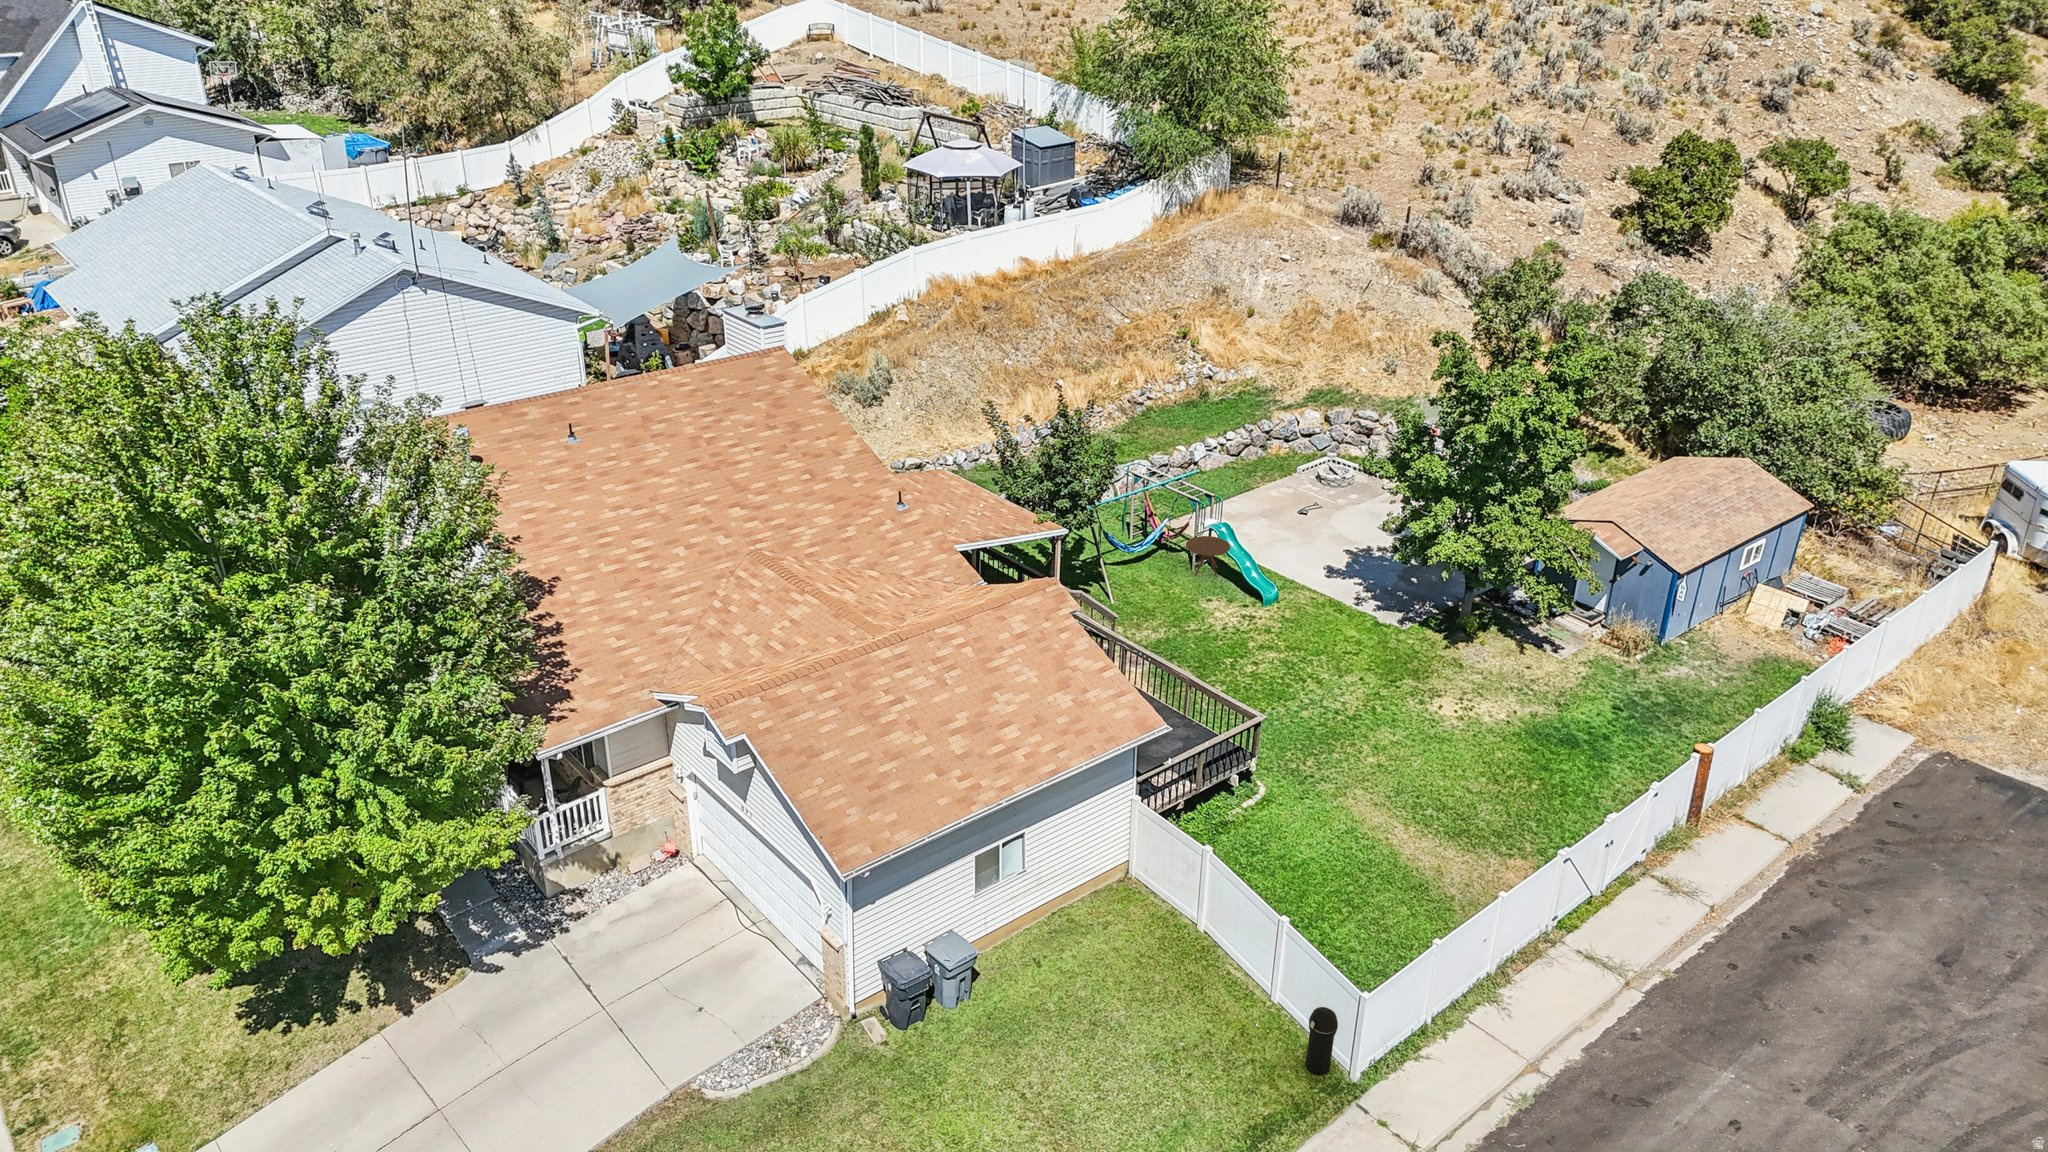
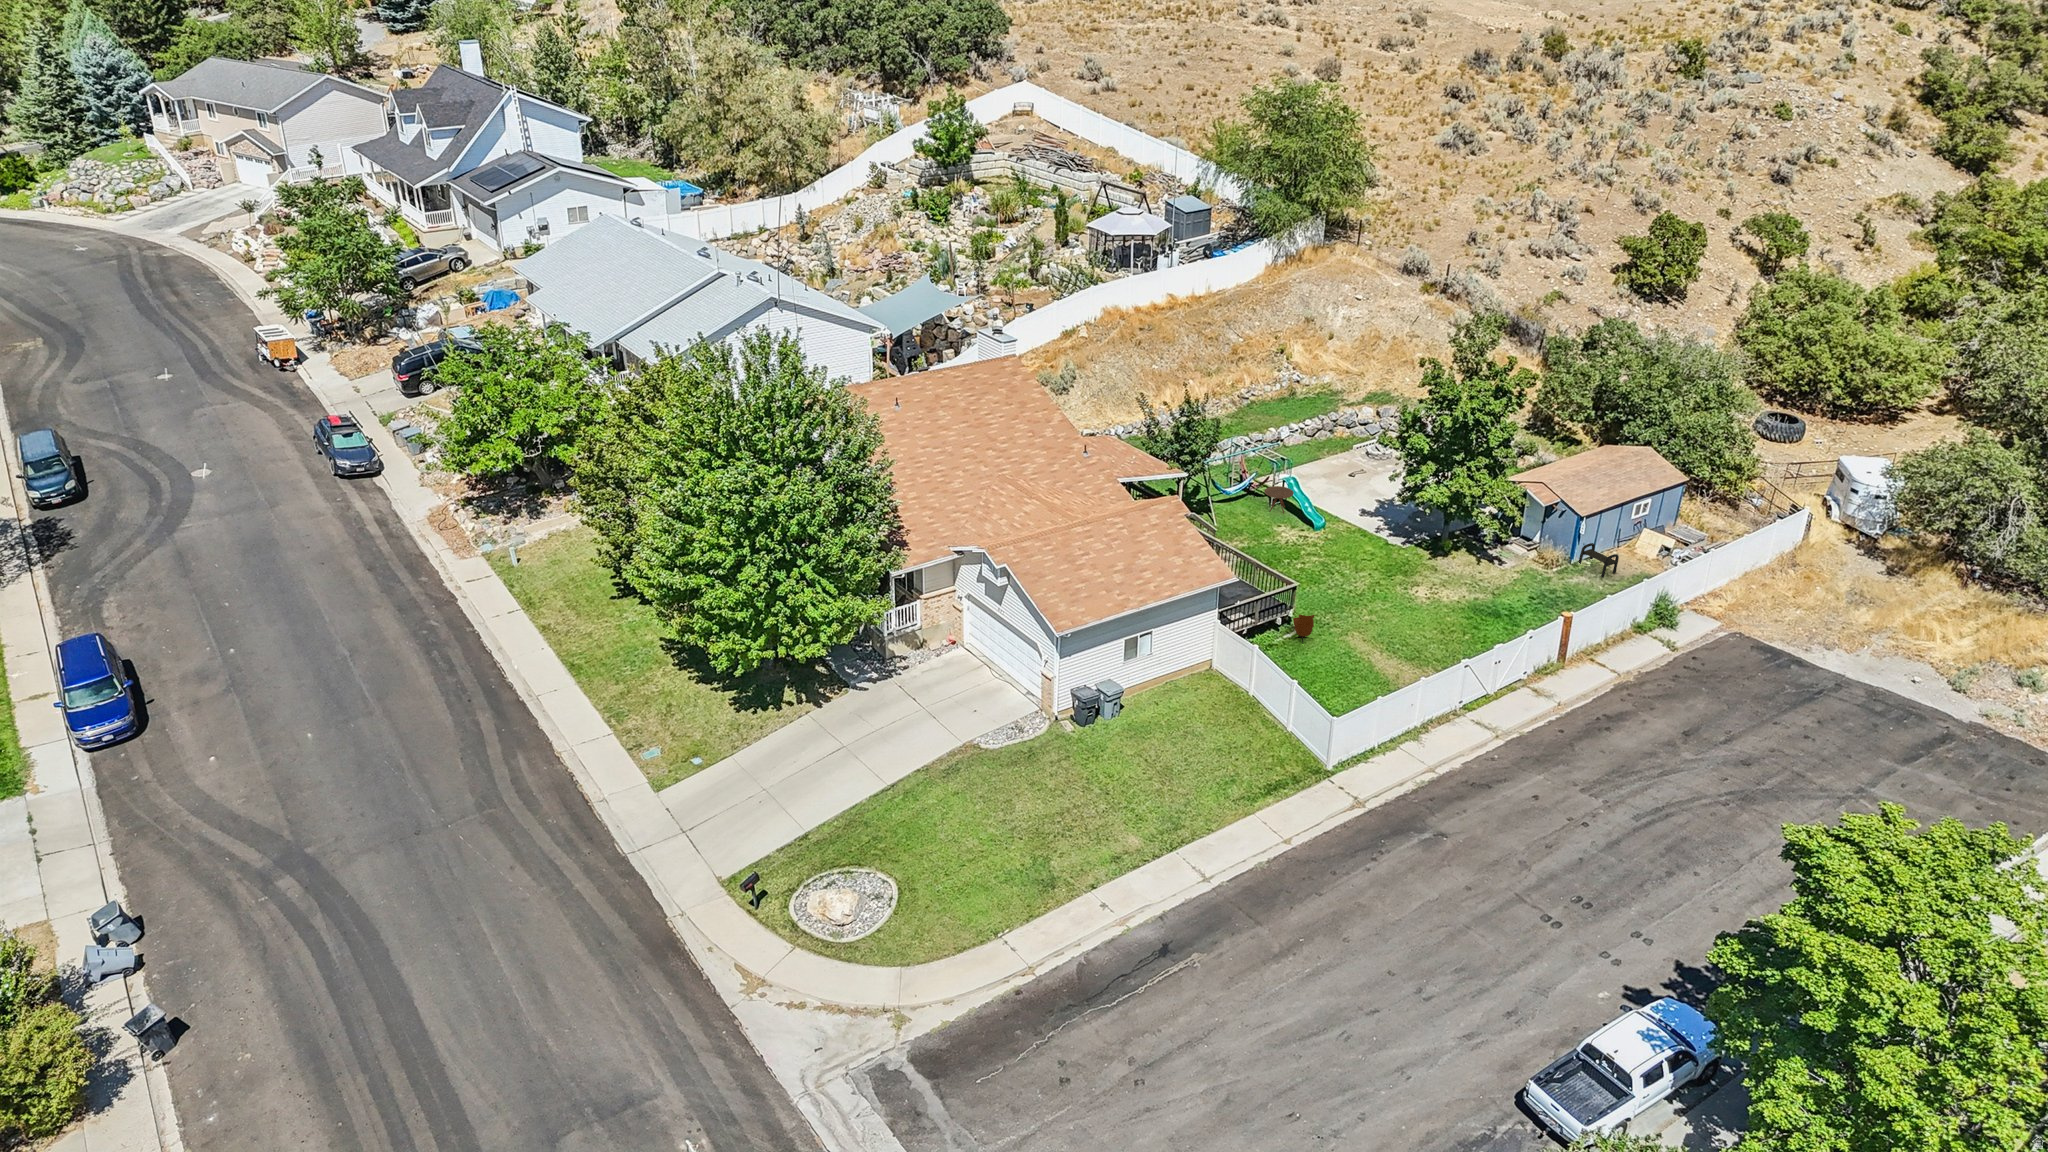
bench: none [1670,609,1735,663] -> present [1578,543,1619,578]
lounge chair: none [1255,769,1298,819] -> present [1293,615,1314,642]
trash can: present [1305,1007,1338,1075] -> none [1298,719,1316,757]

